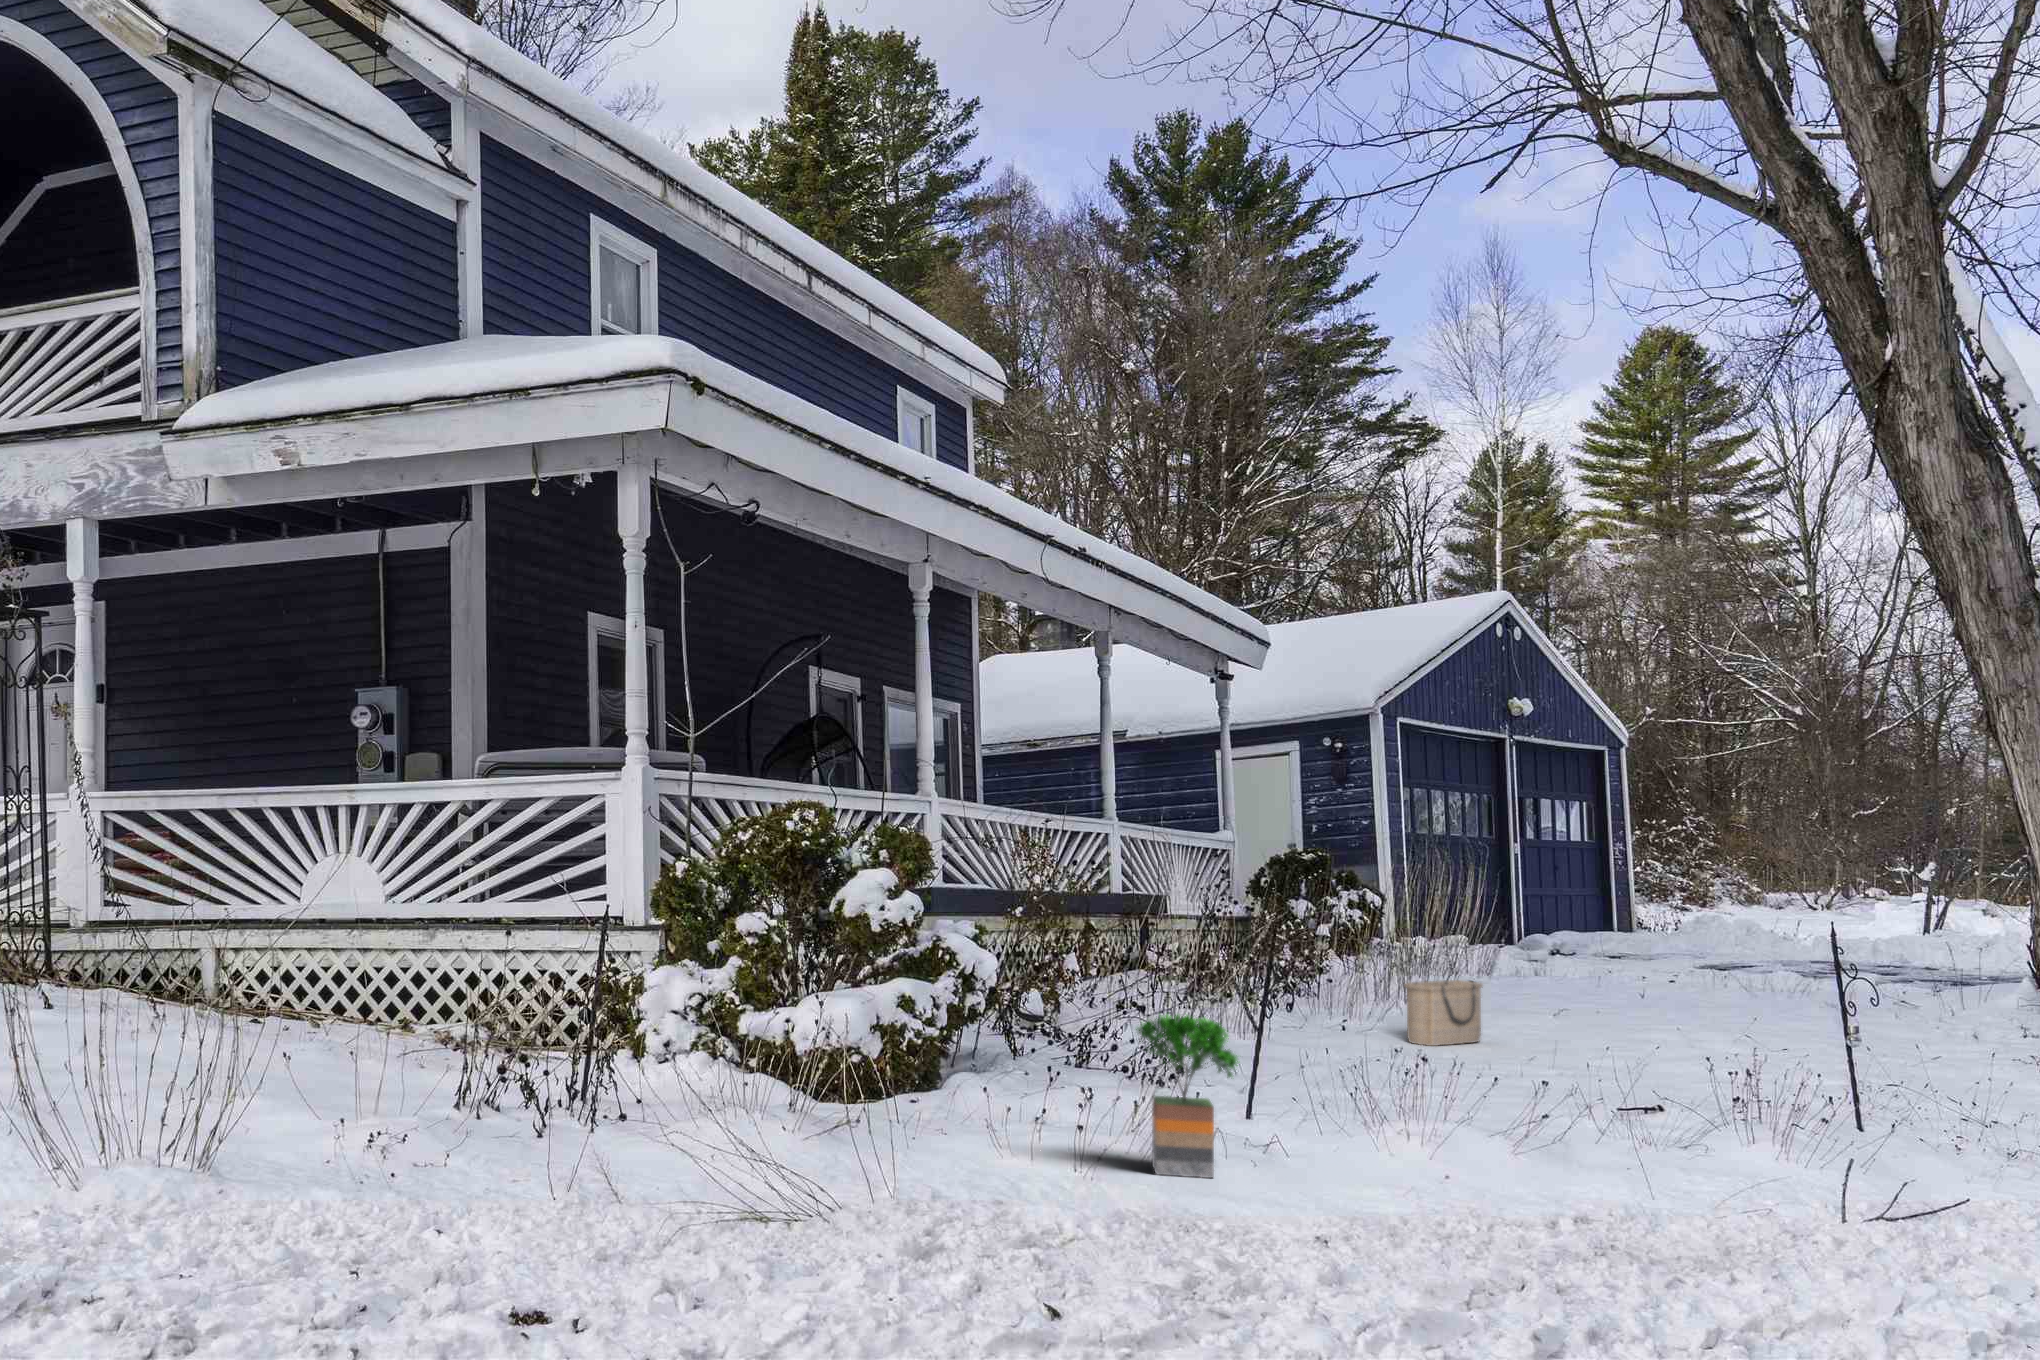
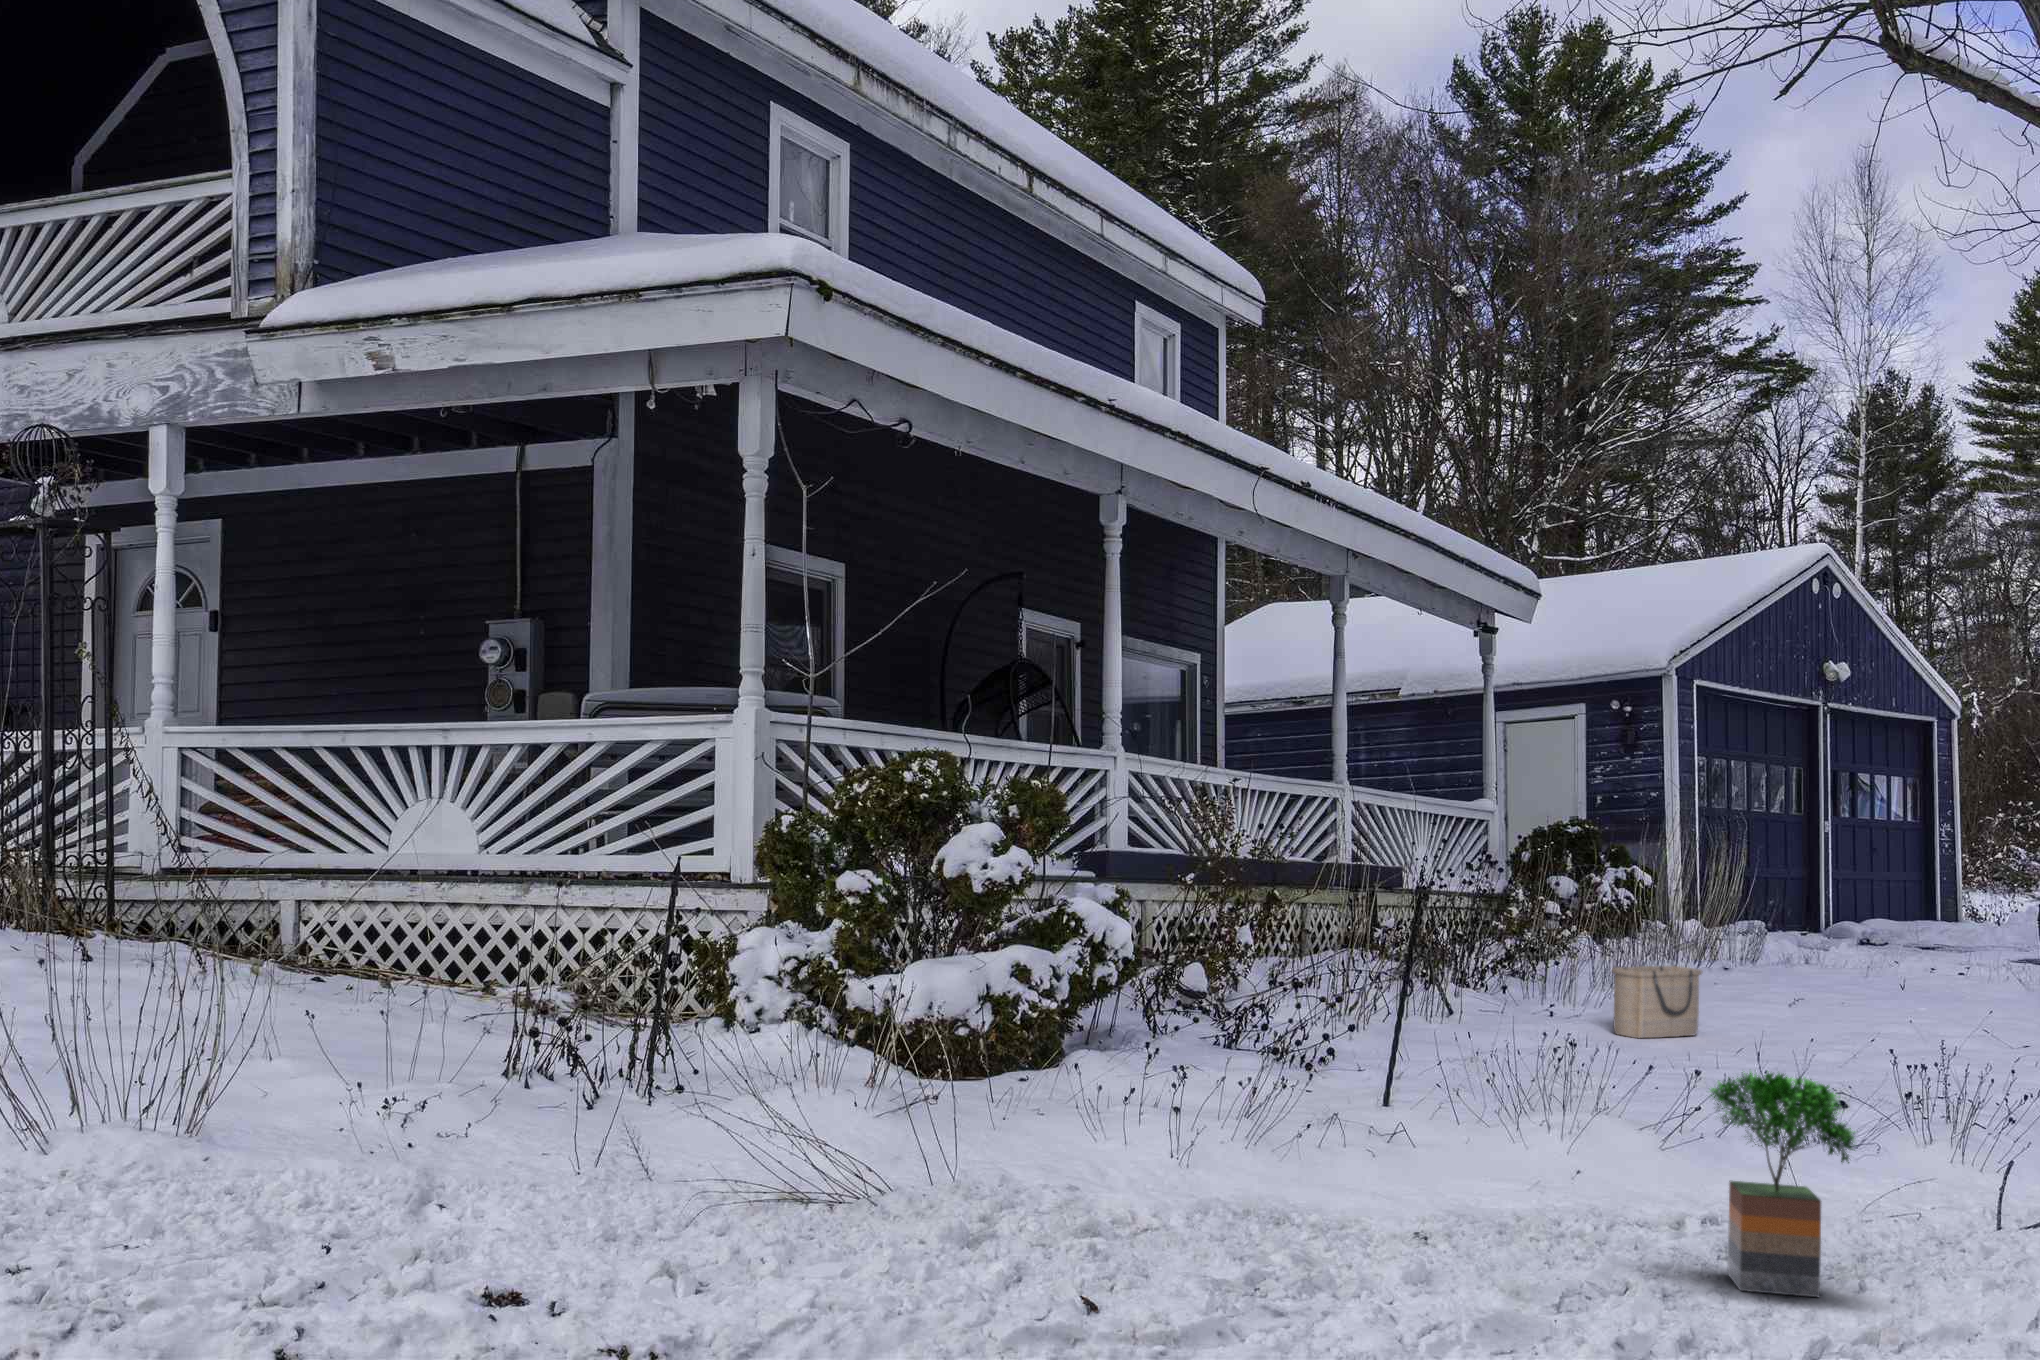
potted tree: present [1136,1015,1238,1178] -> present [1710,1072,1855,1297]

